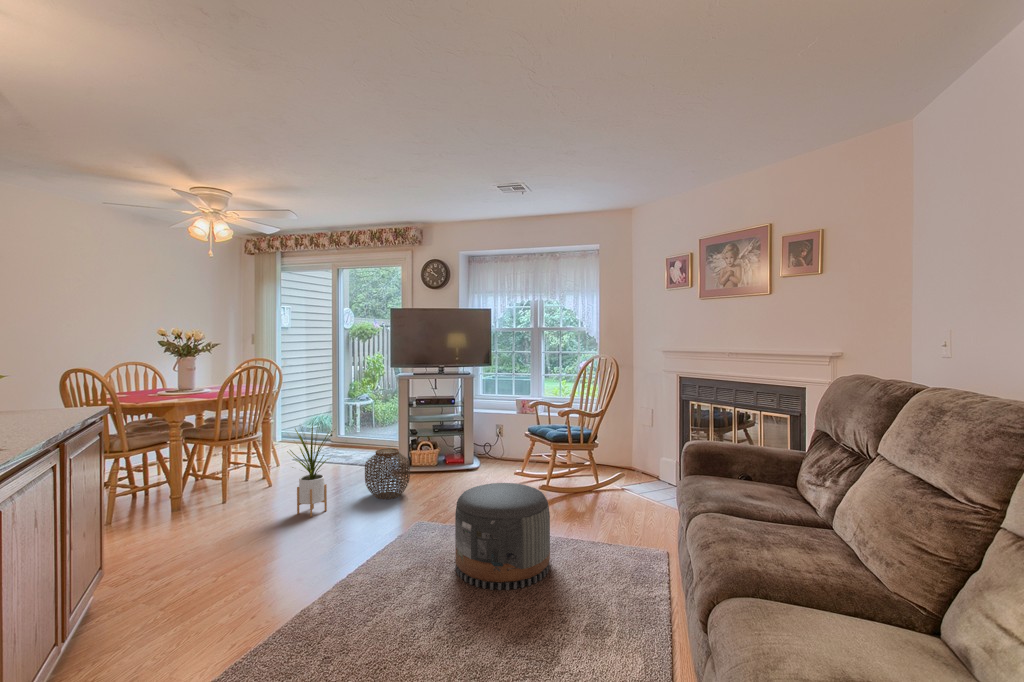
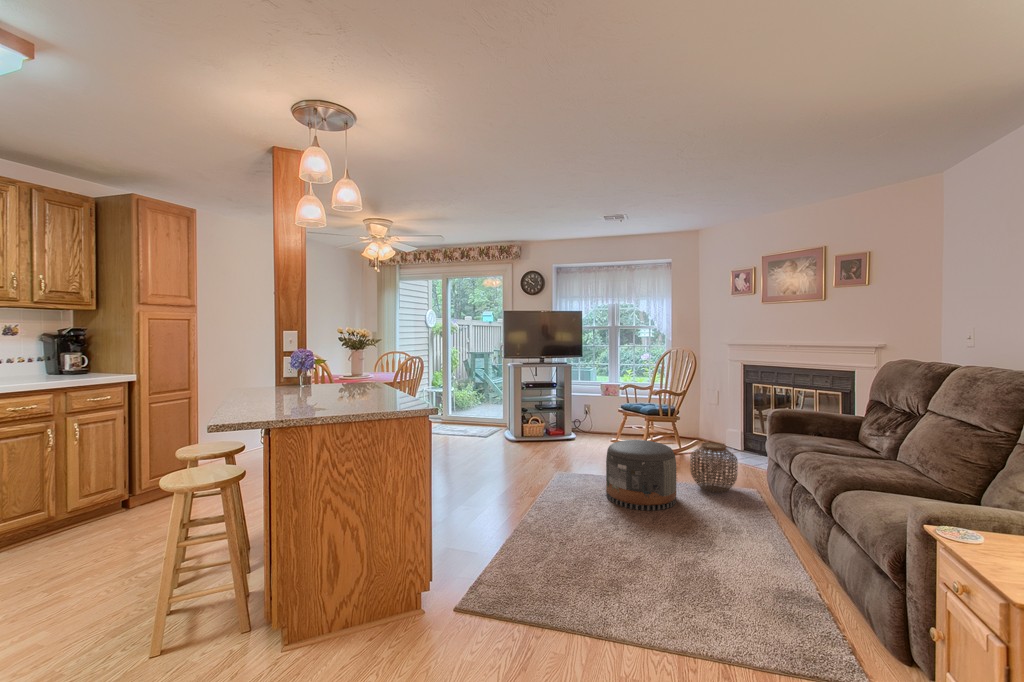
house plant: present [290,426,330,517] -> none [453,396,491,469]
woven basket: present [365,448,410,500] -> present [690,442,738,493]

